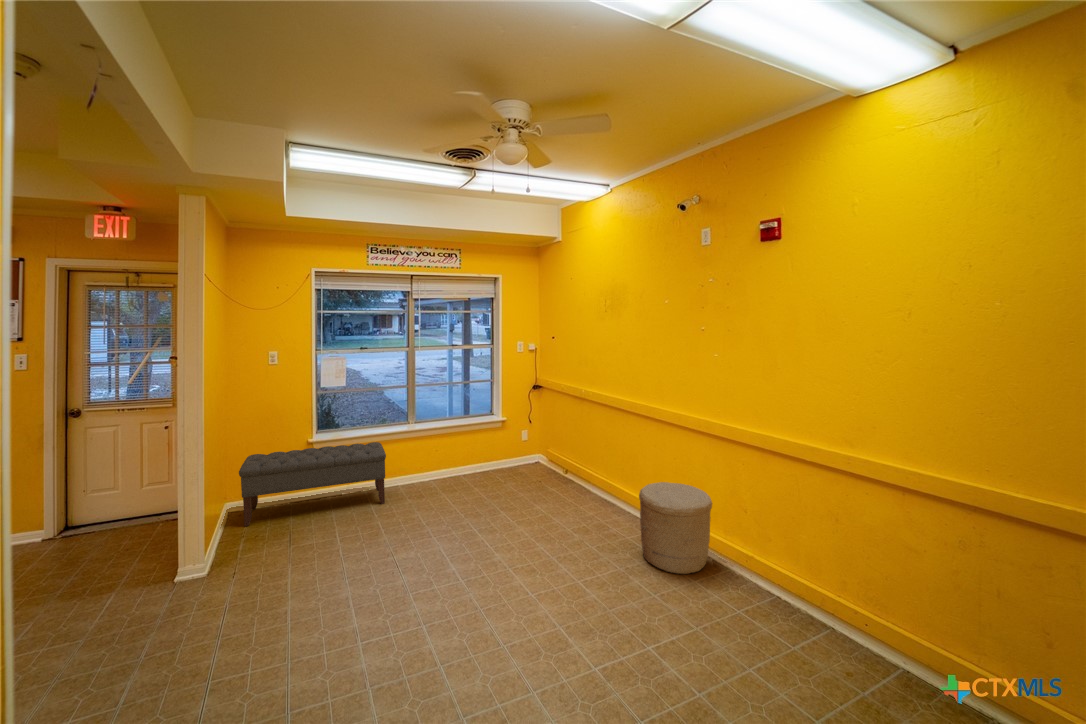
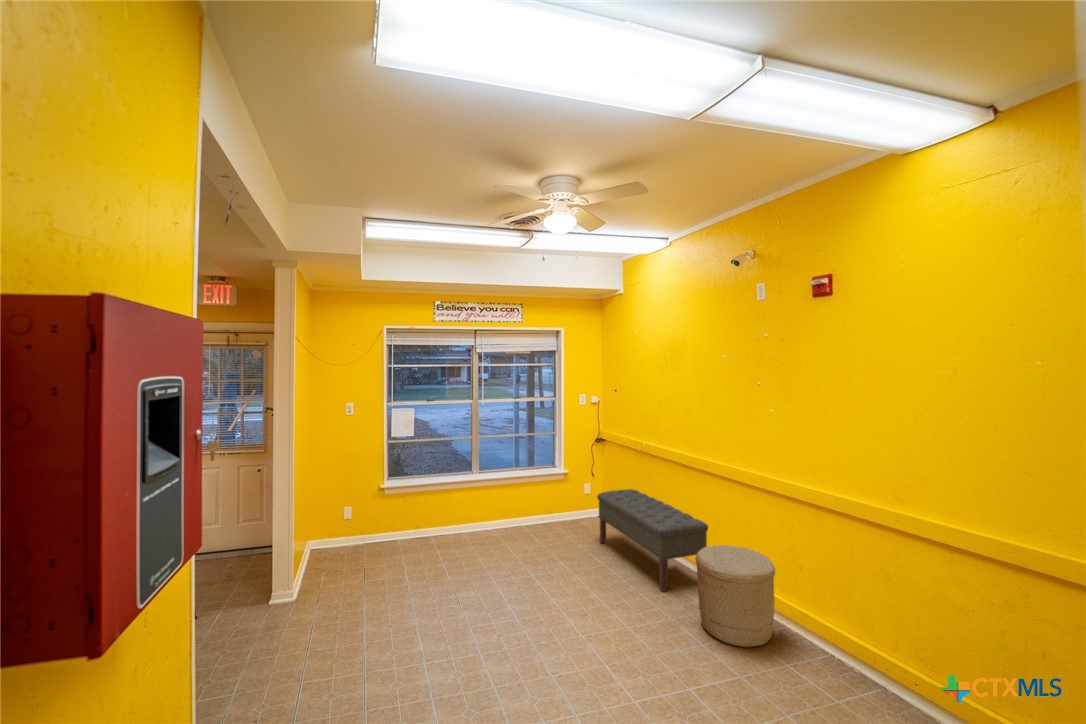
bench: present [239,442,386,526] -> present [597,489,708,592]

